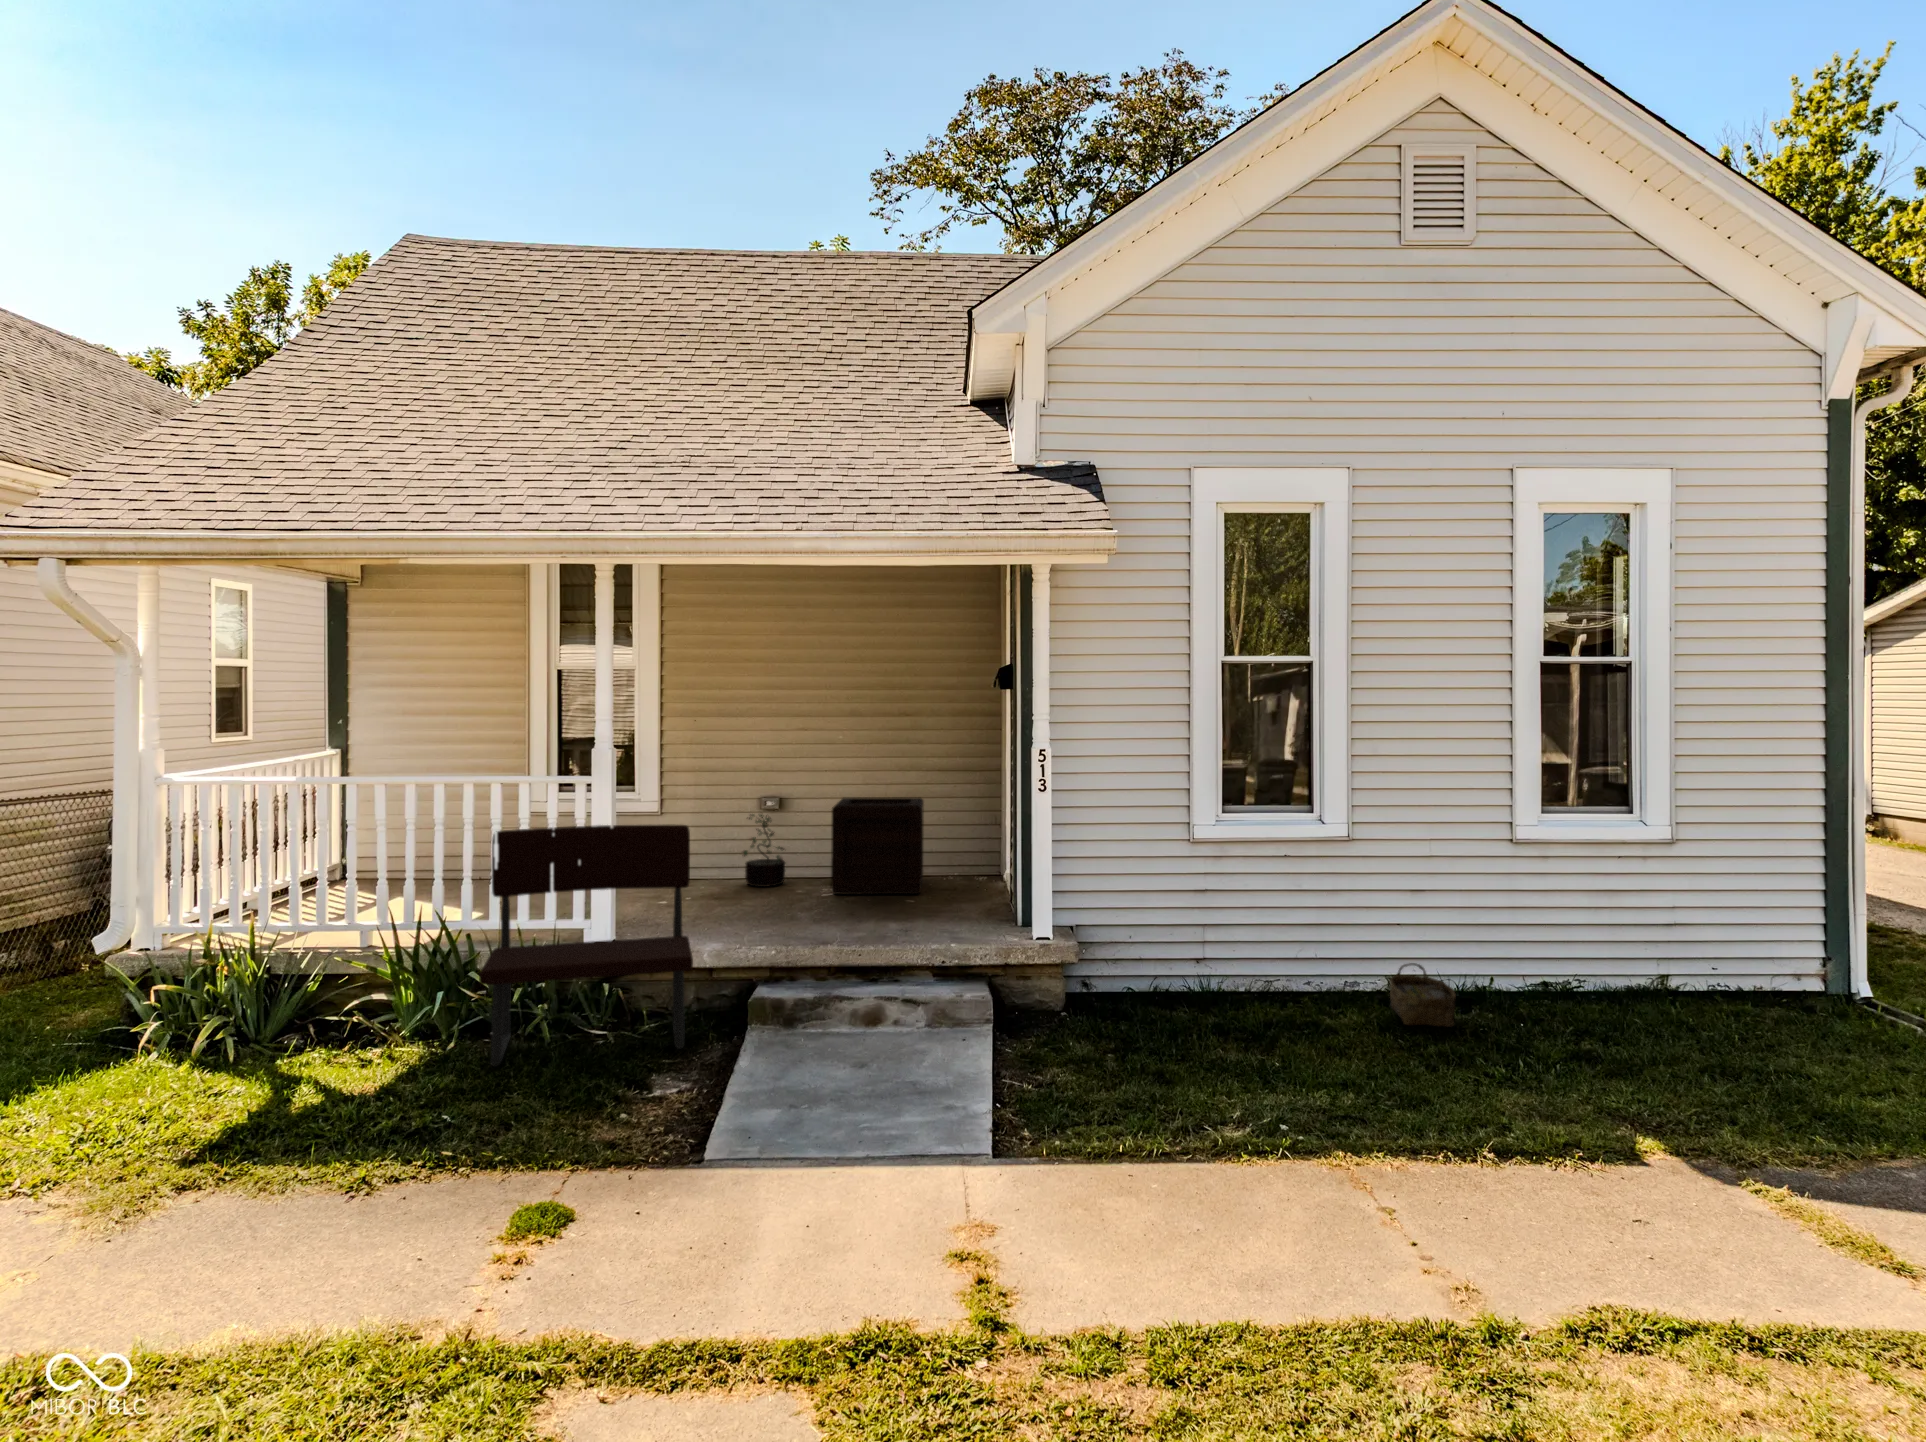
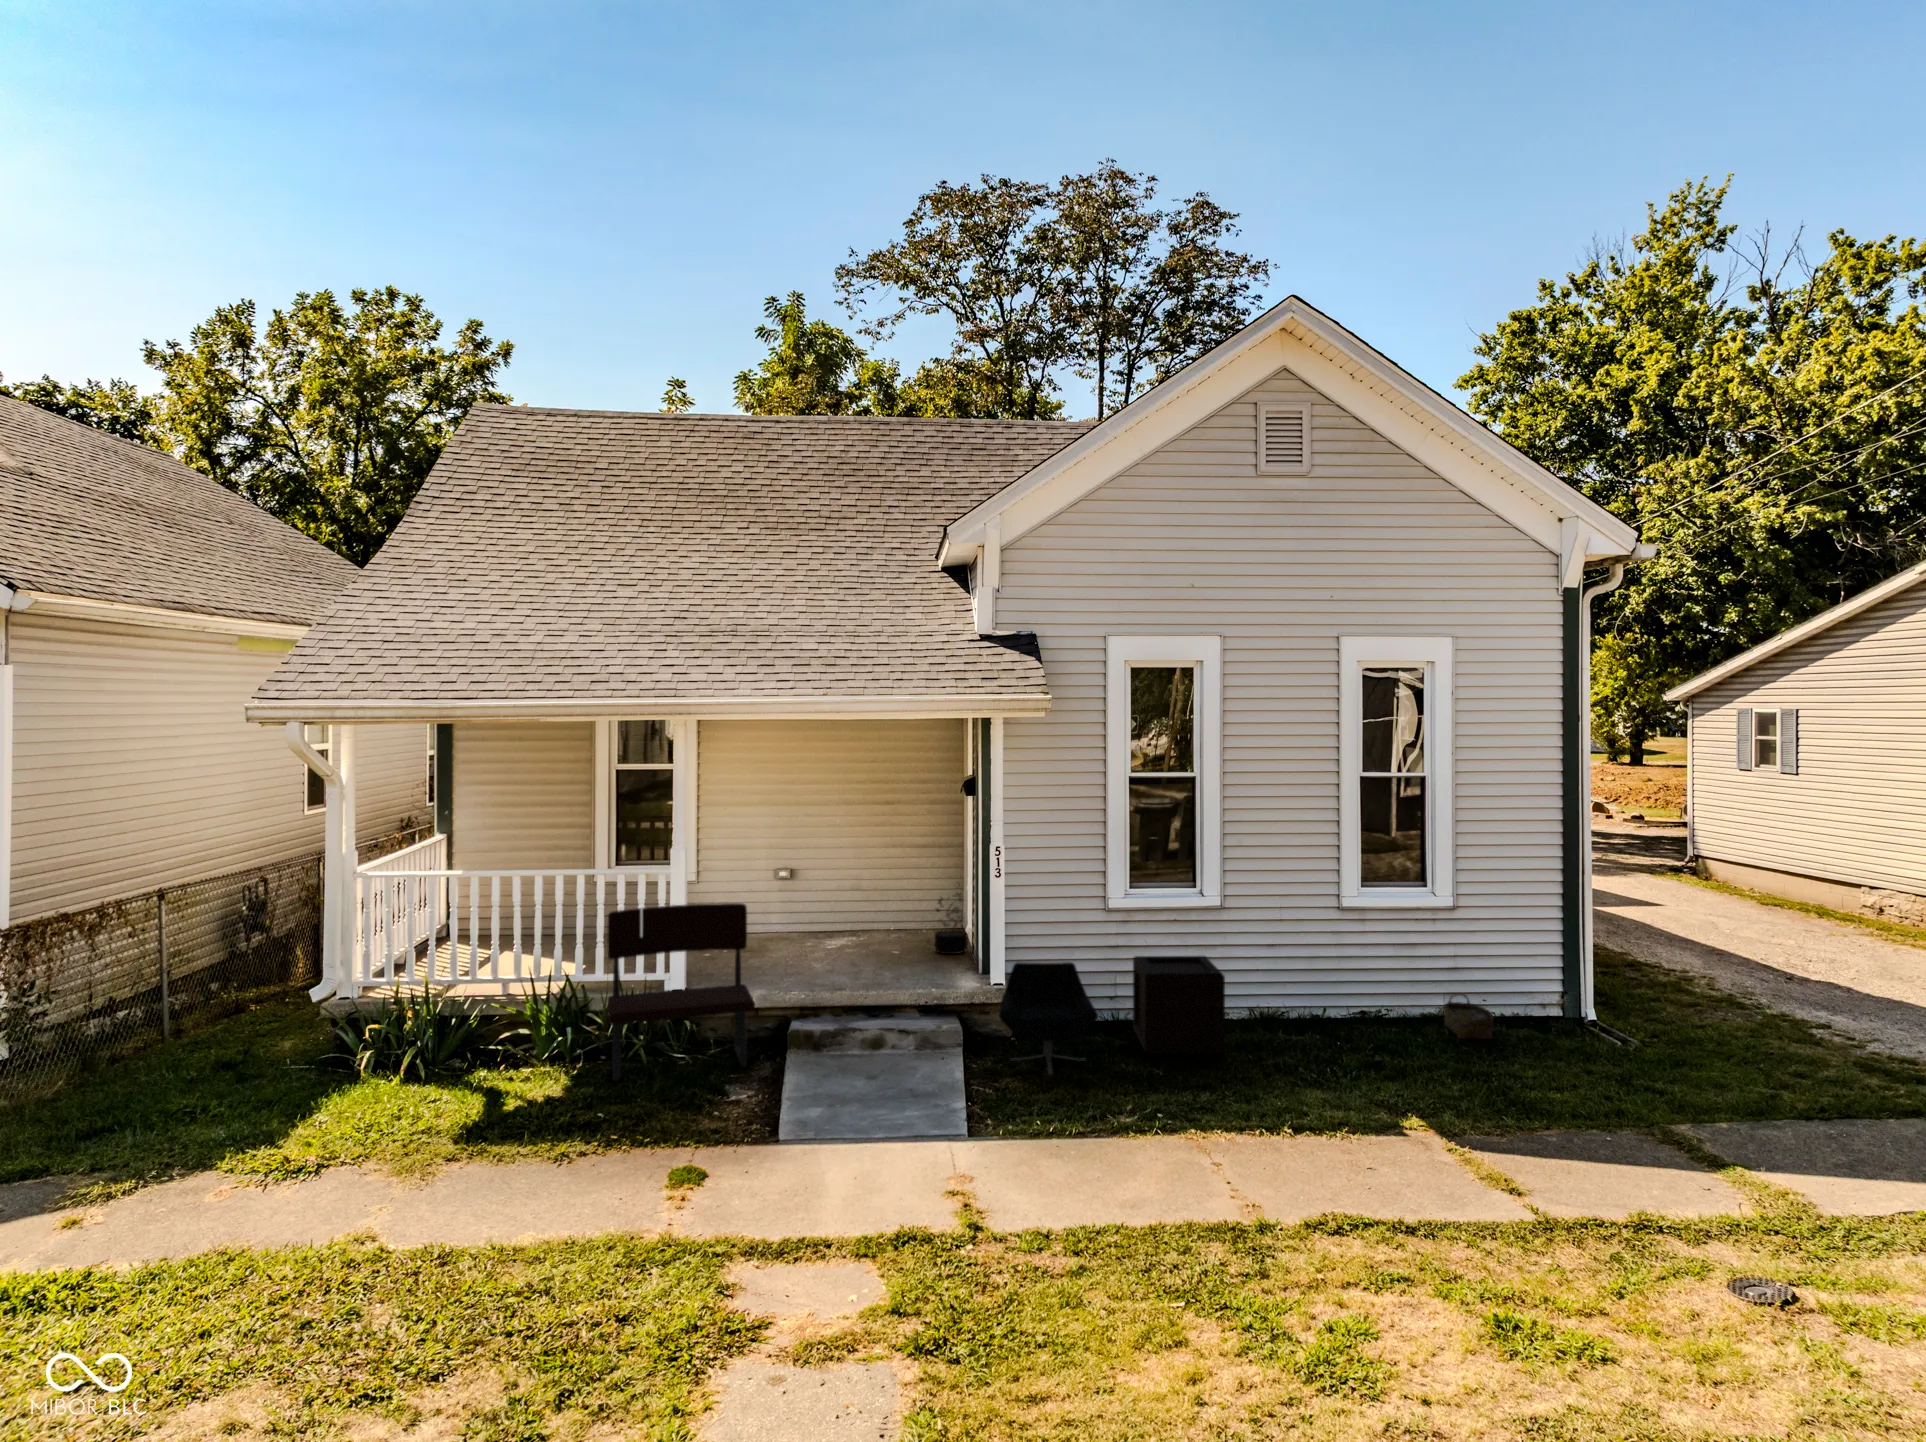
wooden crate: present [831,797,924,894] -> present [1133,956,1225,1054]
decorative plant: present [743,814,785,887] -> present [935,893,968,954]
lounge chair: none [1037,912,1180,1067] -> present [999,962,1098,1075]
woven basket: present [1390,963,1456,1027] -> present [1444,993,1494,1039]

